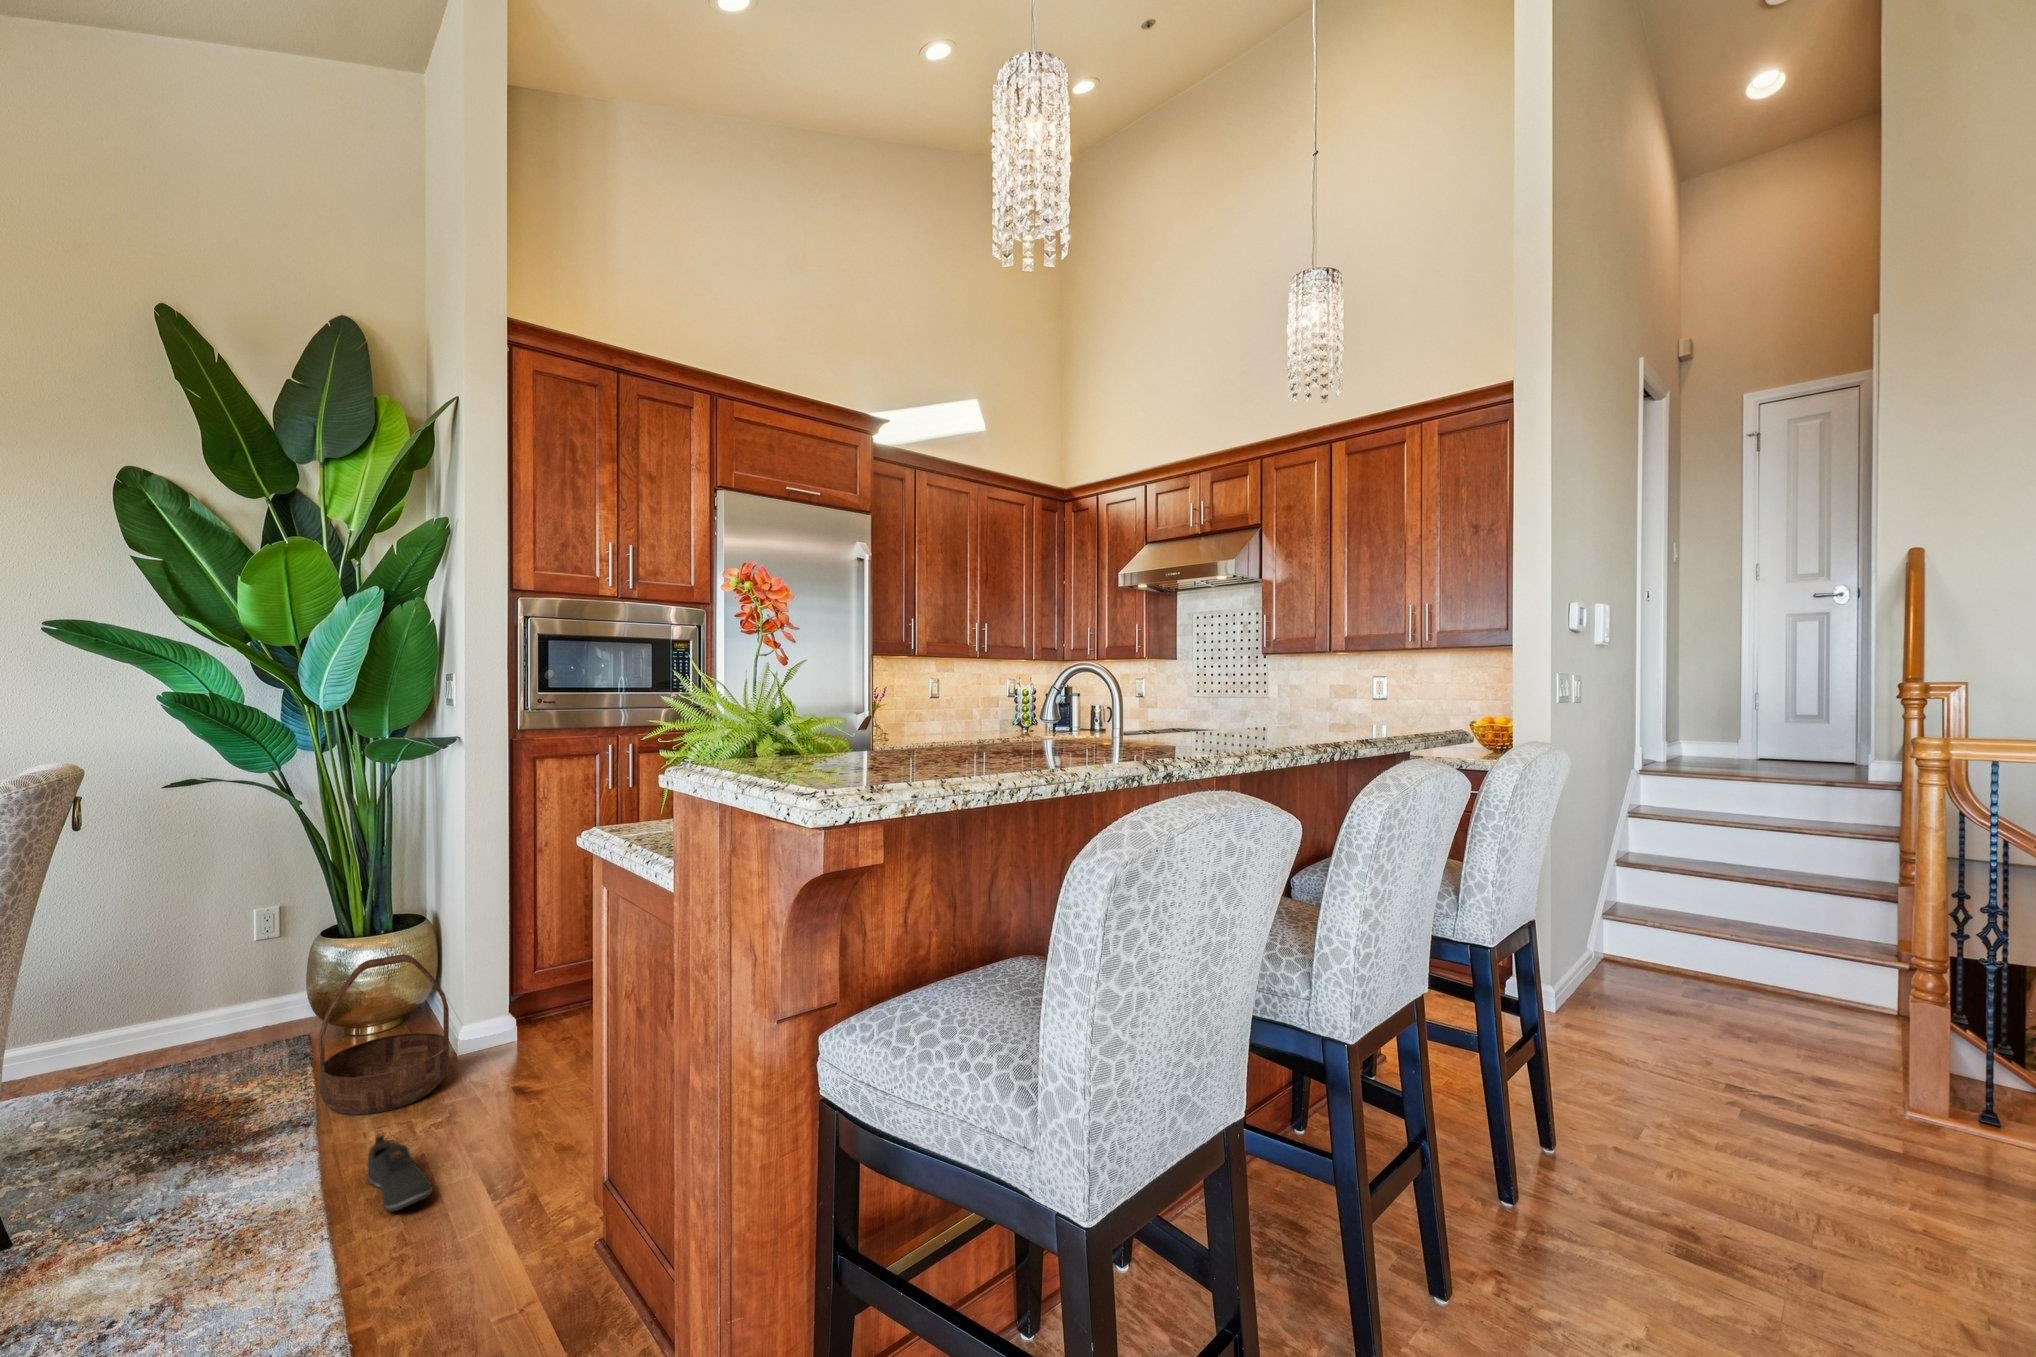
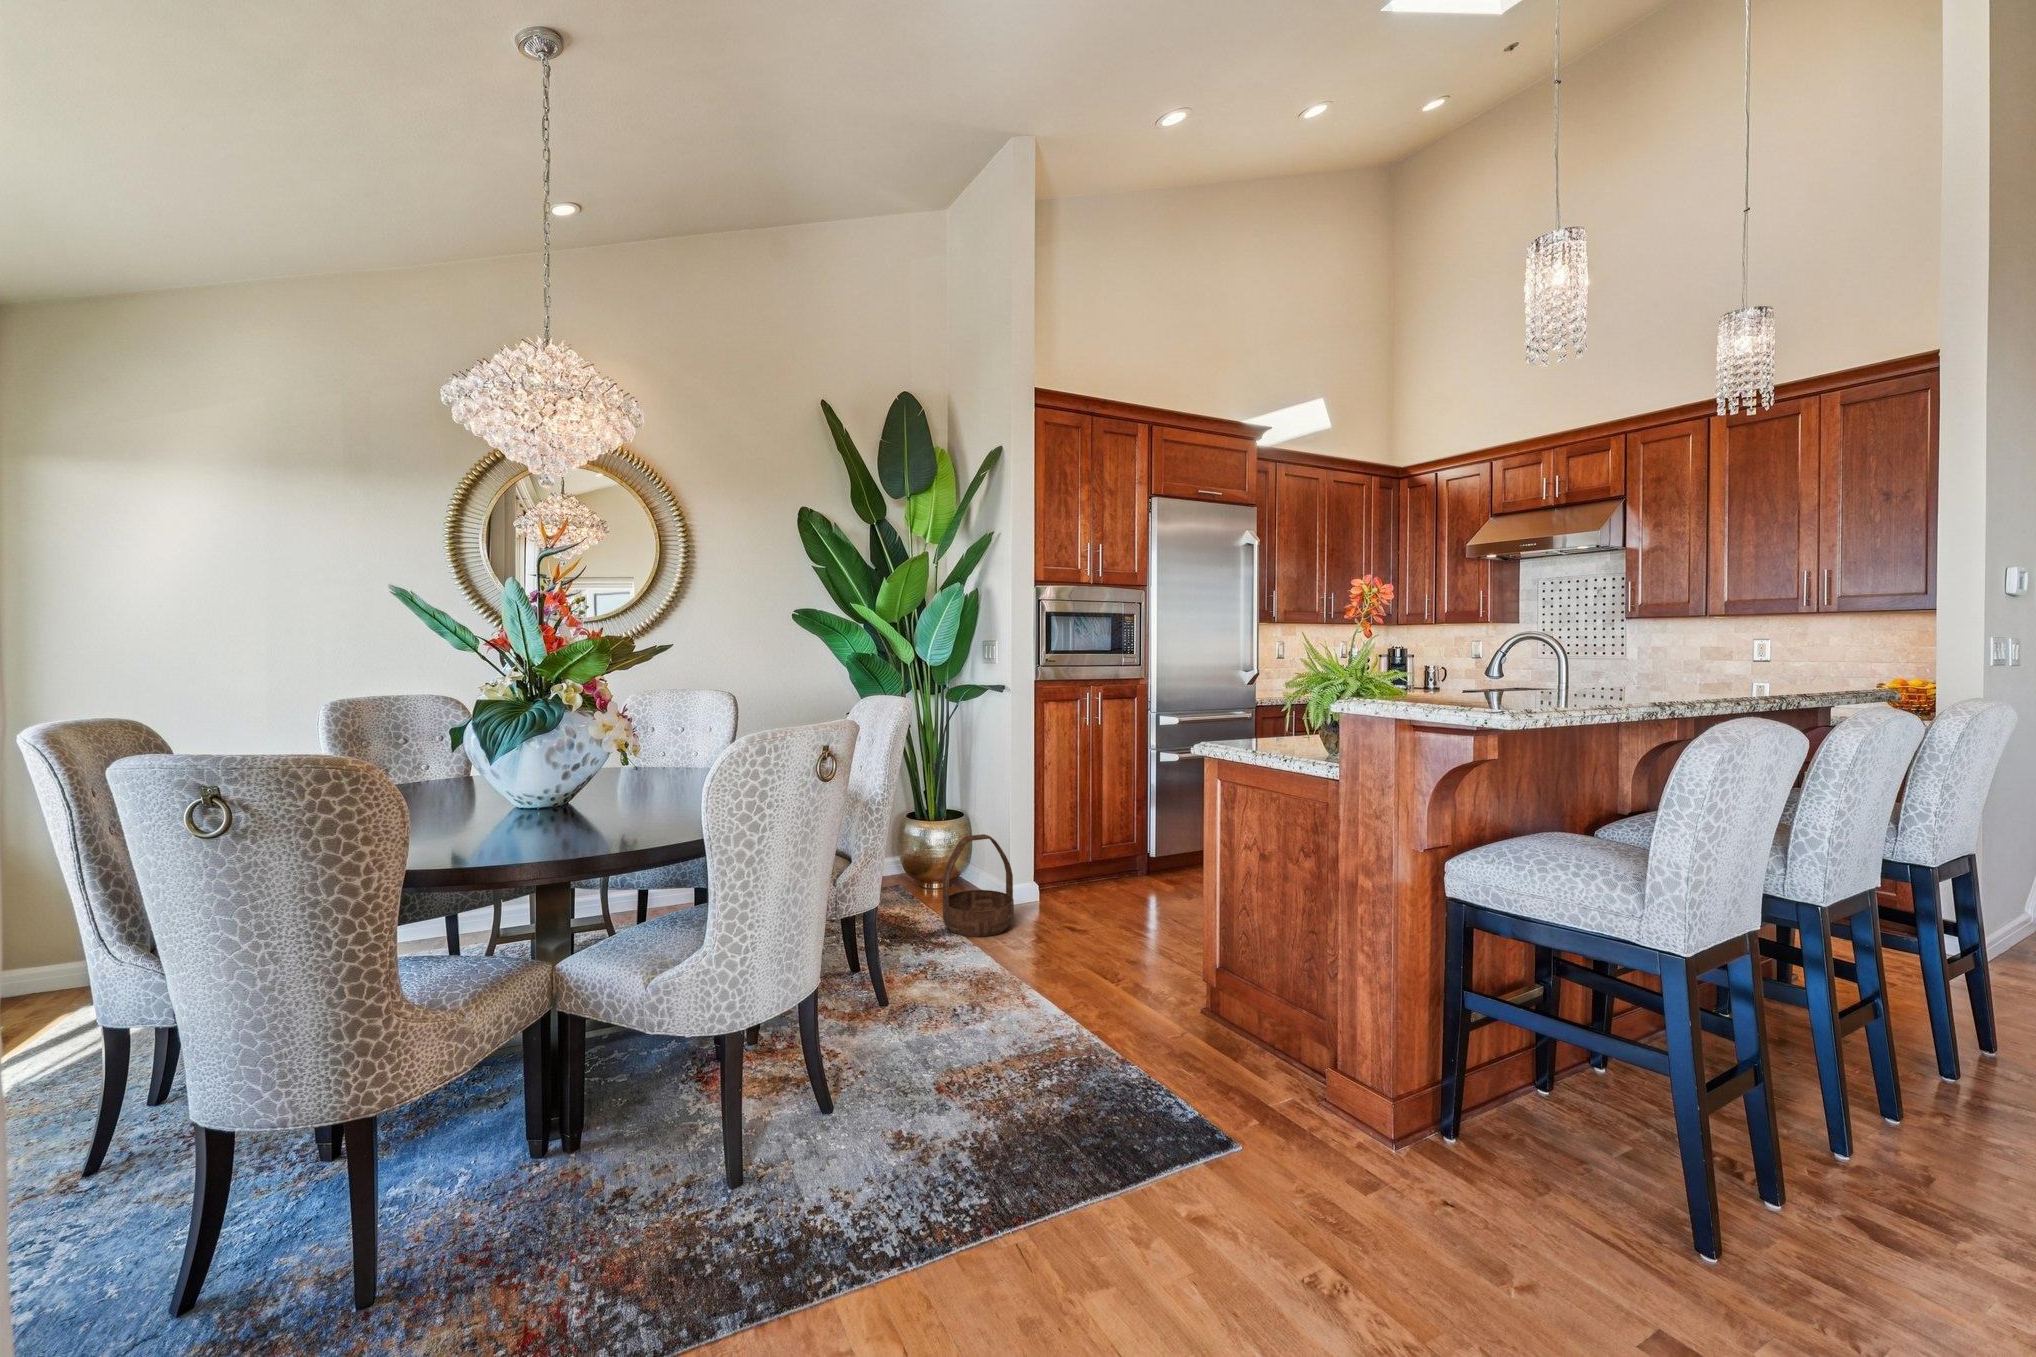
shoe: present [367,1135,433,1212] -> none [1011,943,1064,987]

